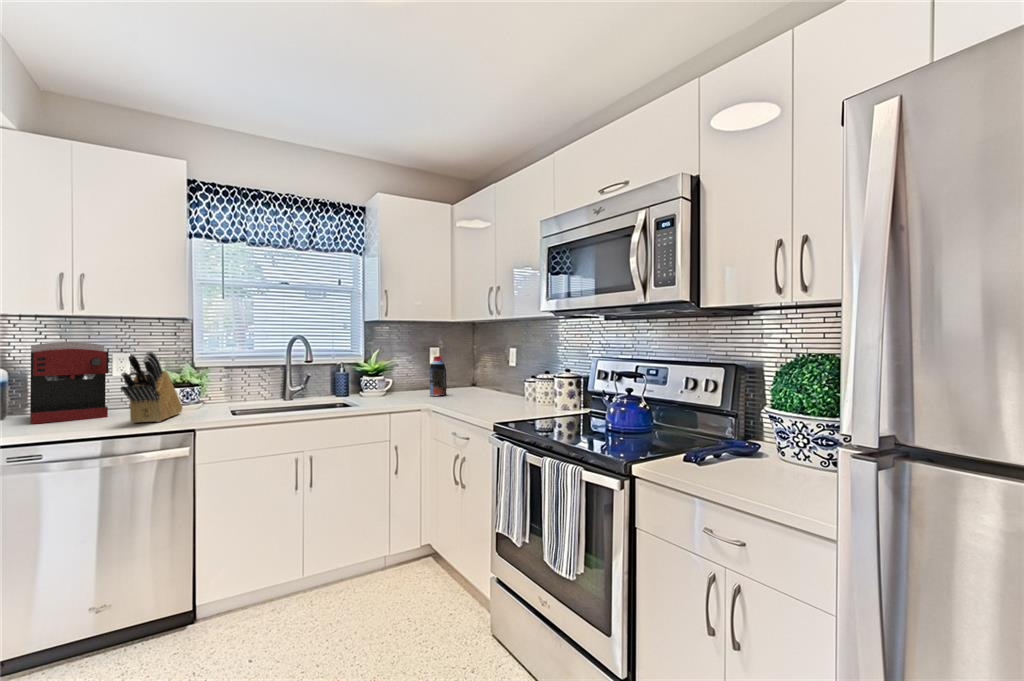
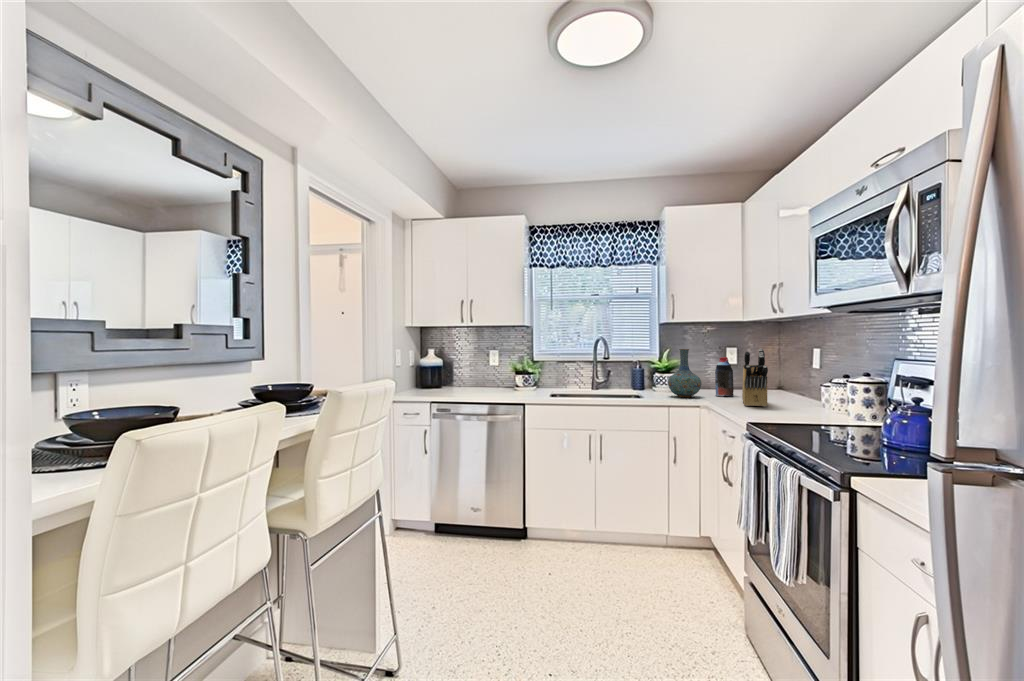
coffee maker: present [30,342,109,424] -> none [450,343,485,392]
vase: none [384,348,419,400] -> present [668,349,701,397]
knife block: present [121,351,182,423] -> present [742,349,768,407]

